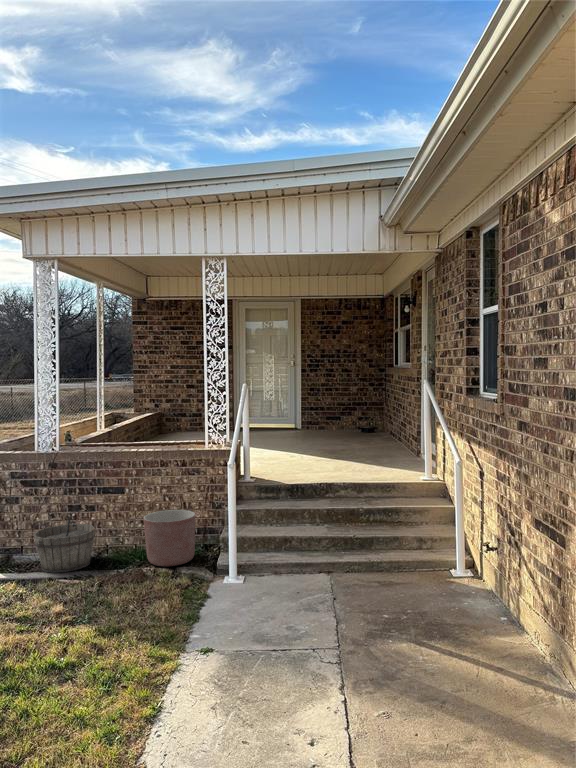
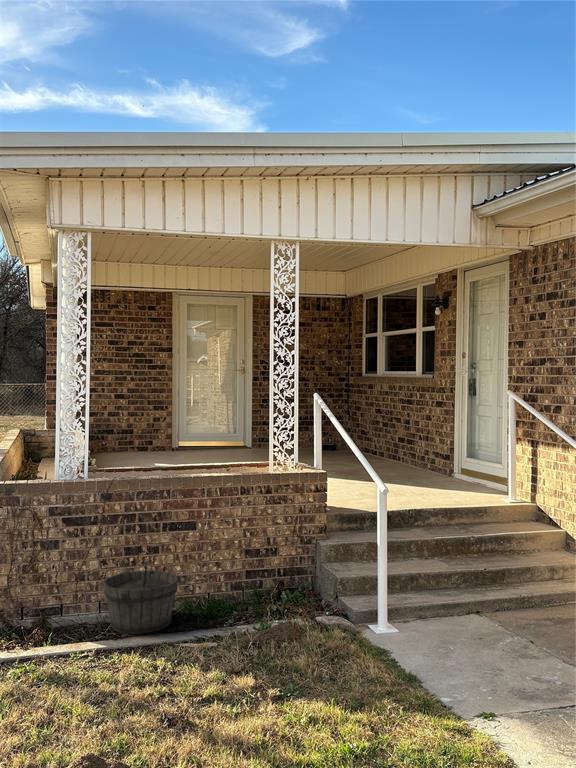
planter: present [144,510,195,566] -> none [239,547,299,615]

